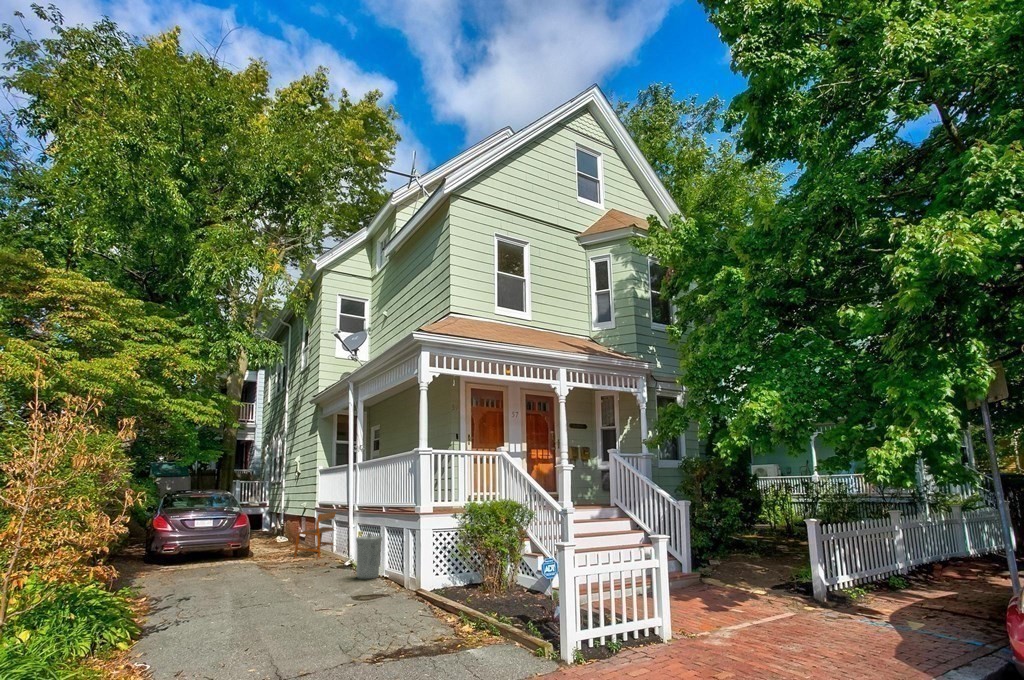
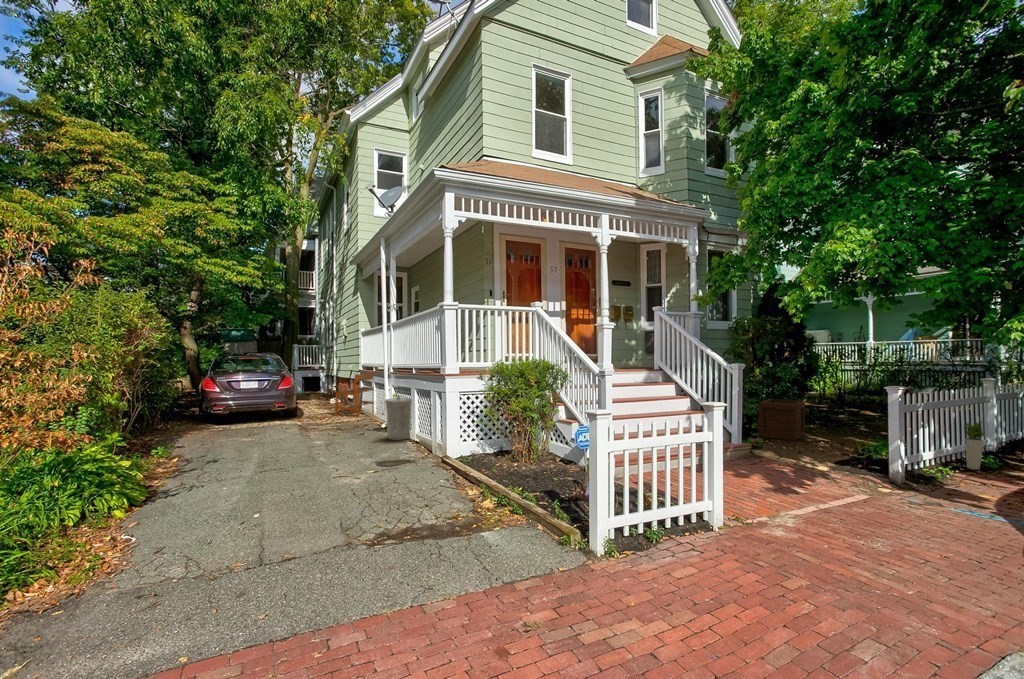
wooden crate: none [704,533,747,572] -> present [758,399,805,441]
planter: none [871,547,889,592] -> present [964,422,984,469]

